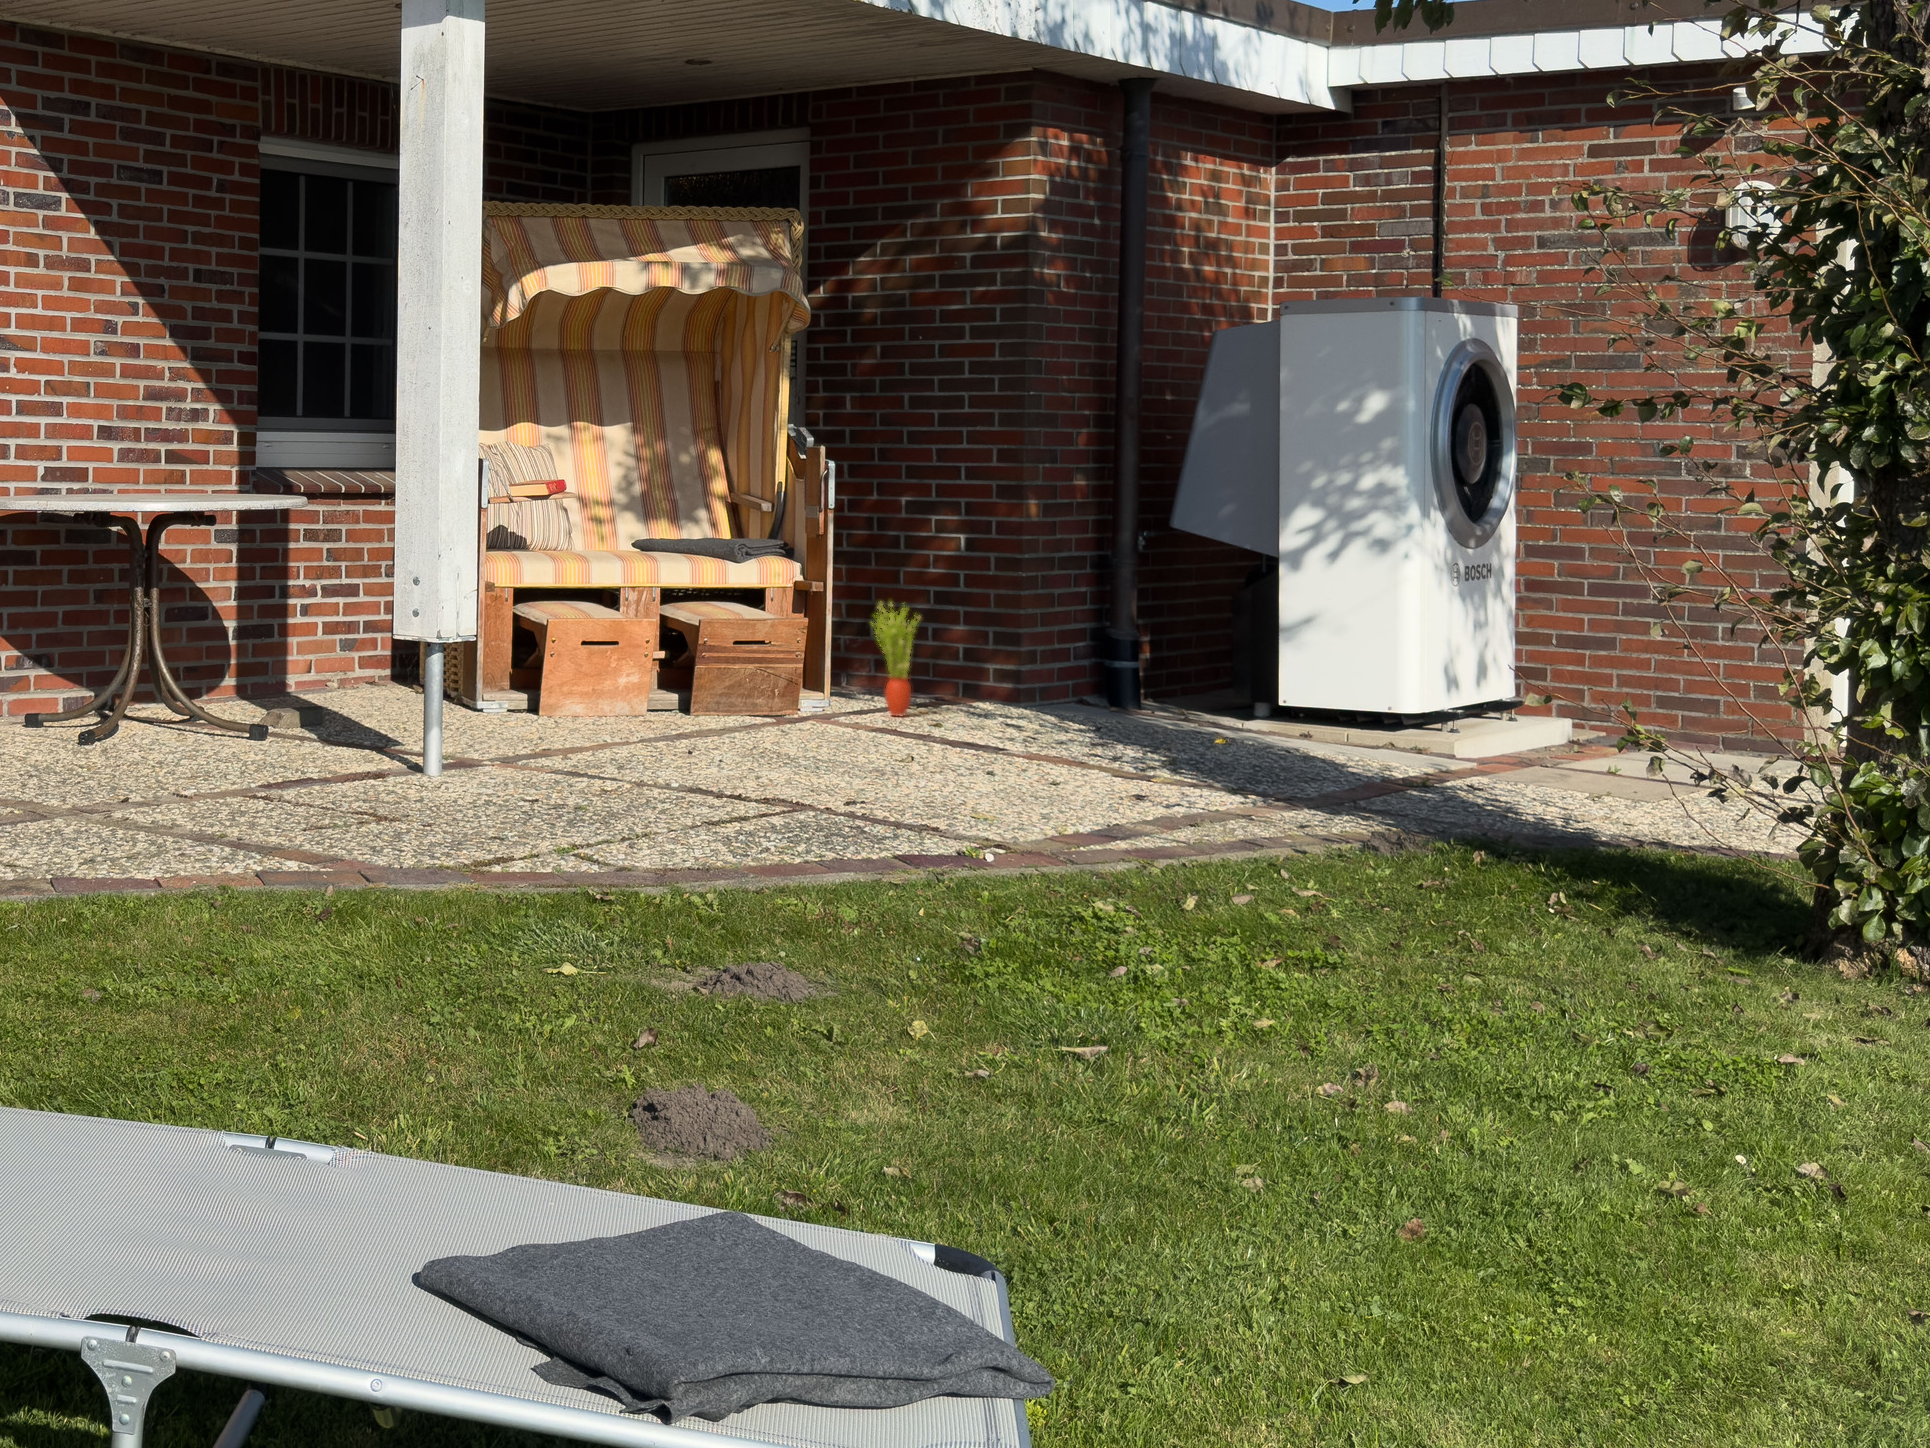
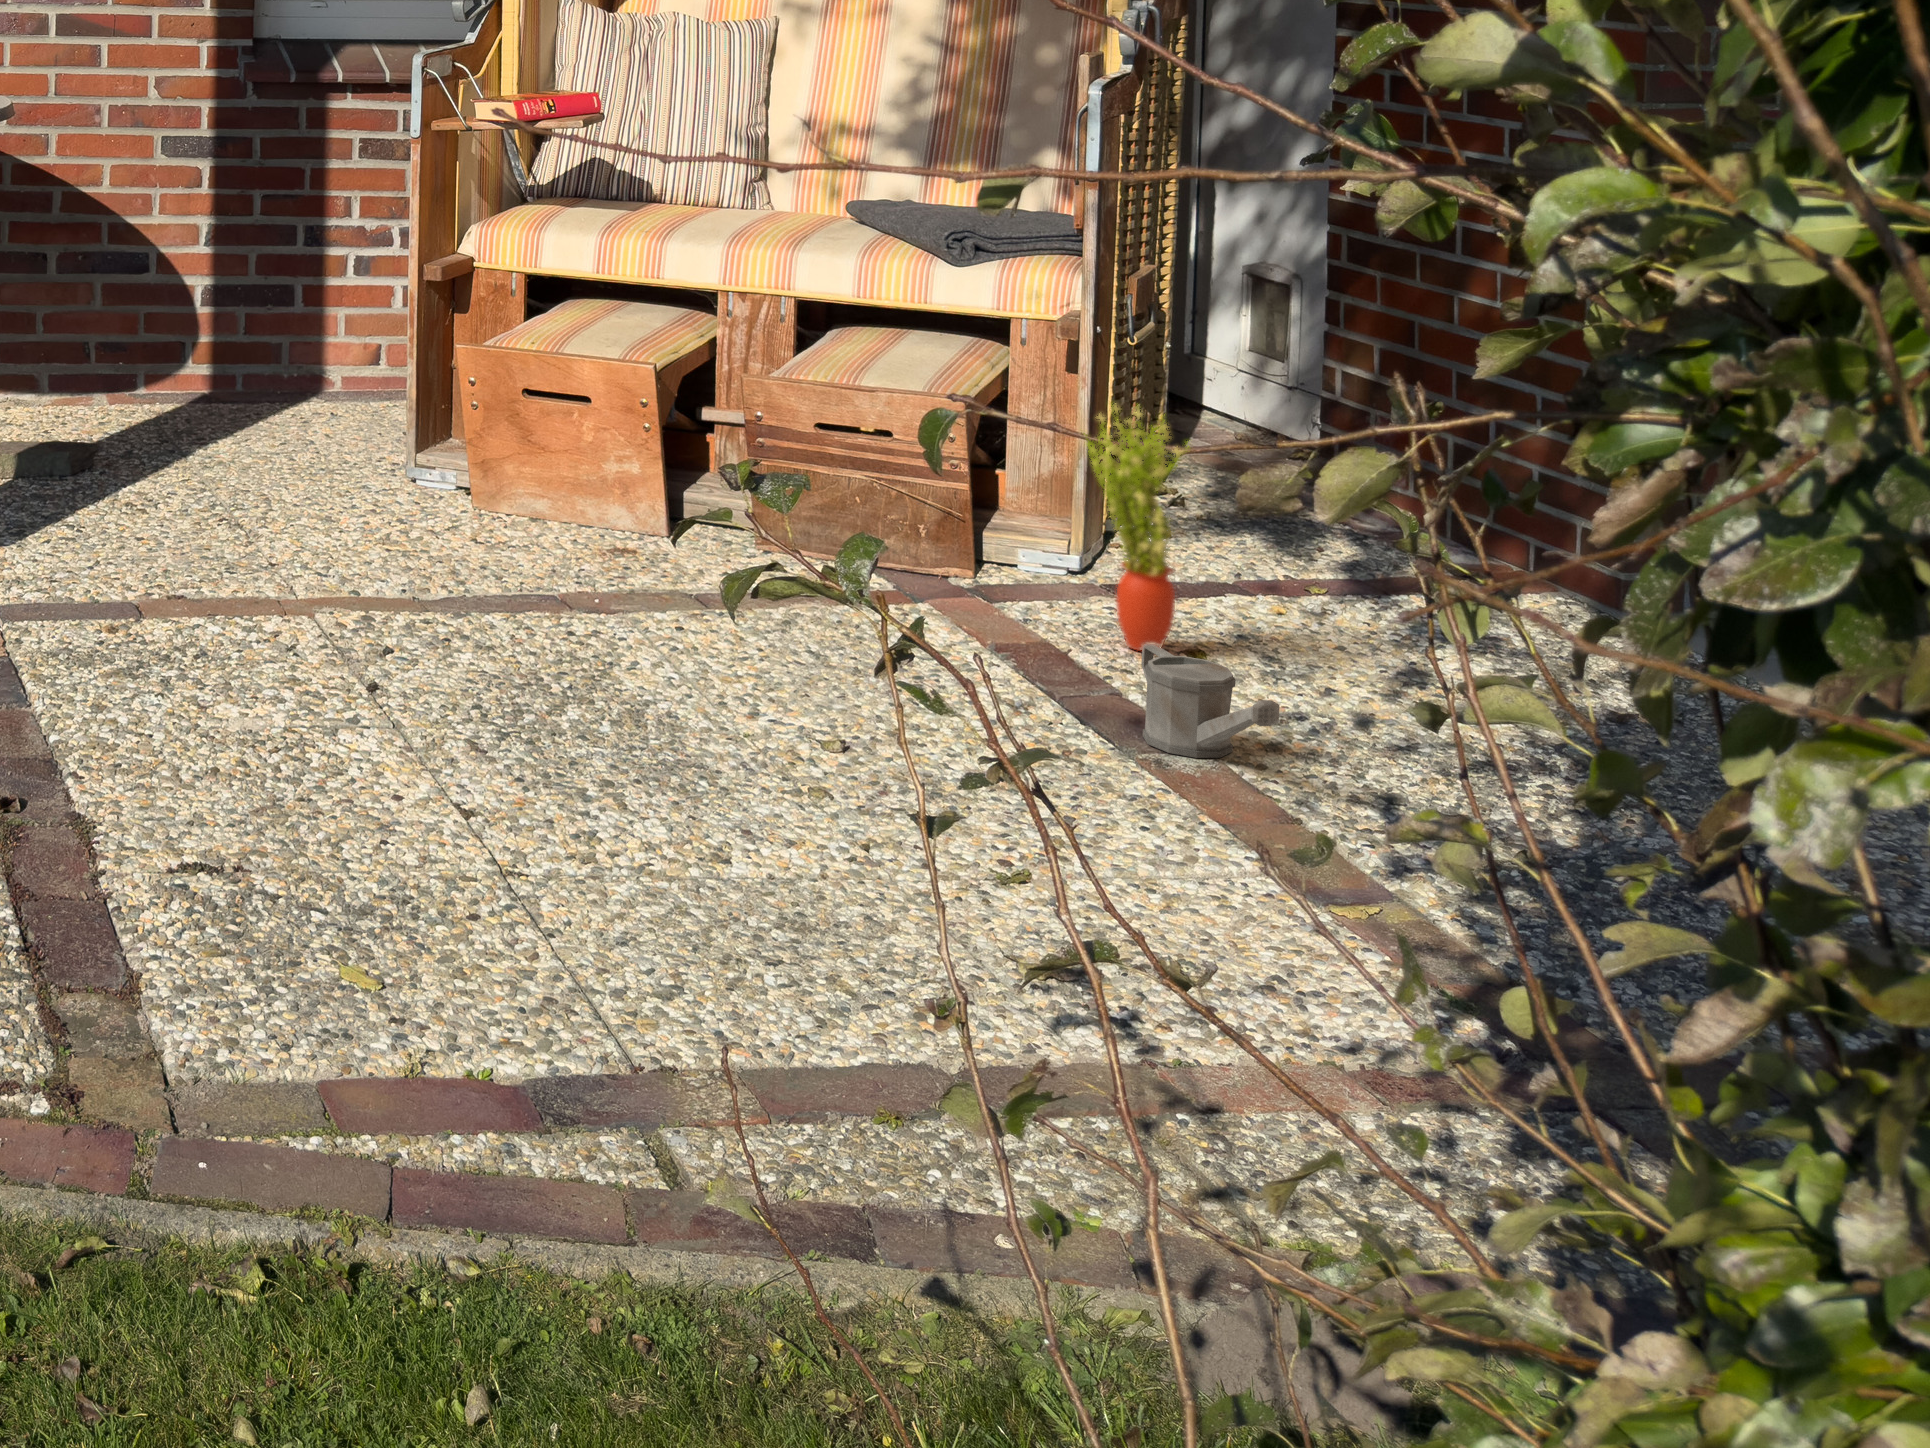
watering can: none [951,694,1040,733] -> present [1141,644,1280,758]

